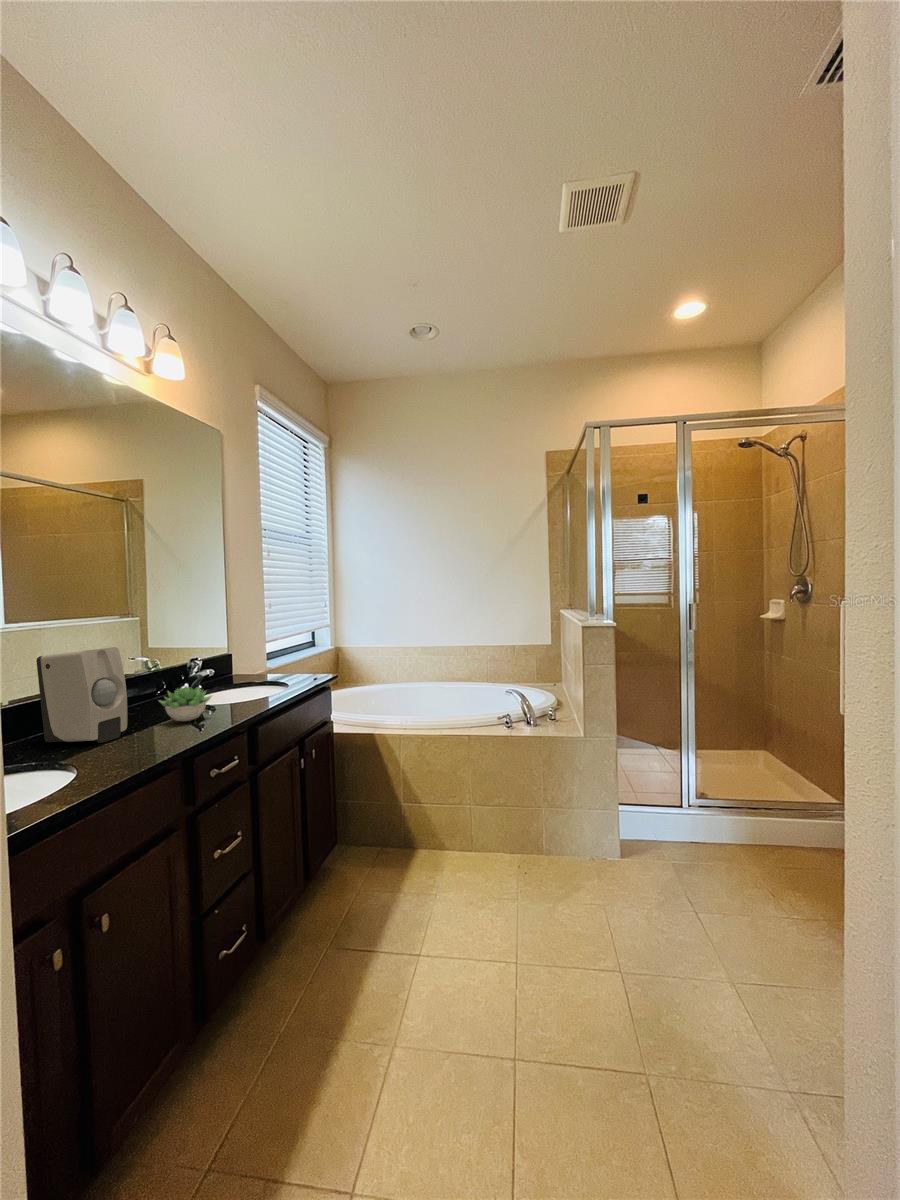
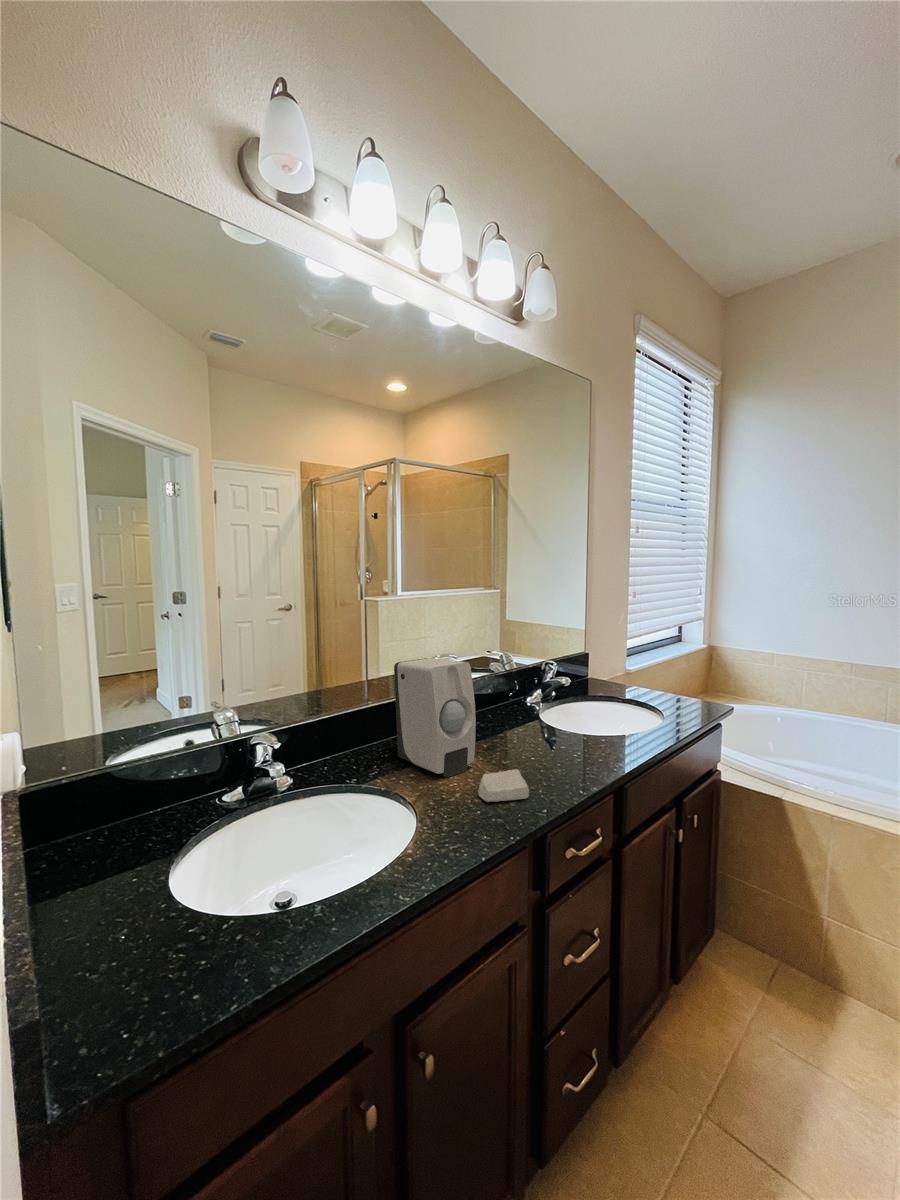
succulent plant: present [159,687,211,721] -> none [508,715,571,763]
soap bar: none [134,721,179,745] -> present [478,769,529,801]

